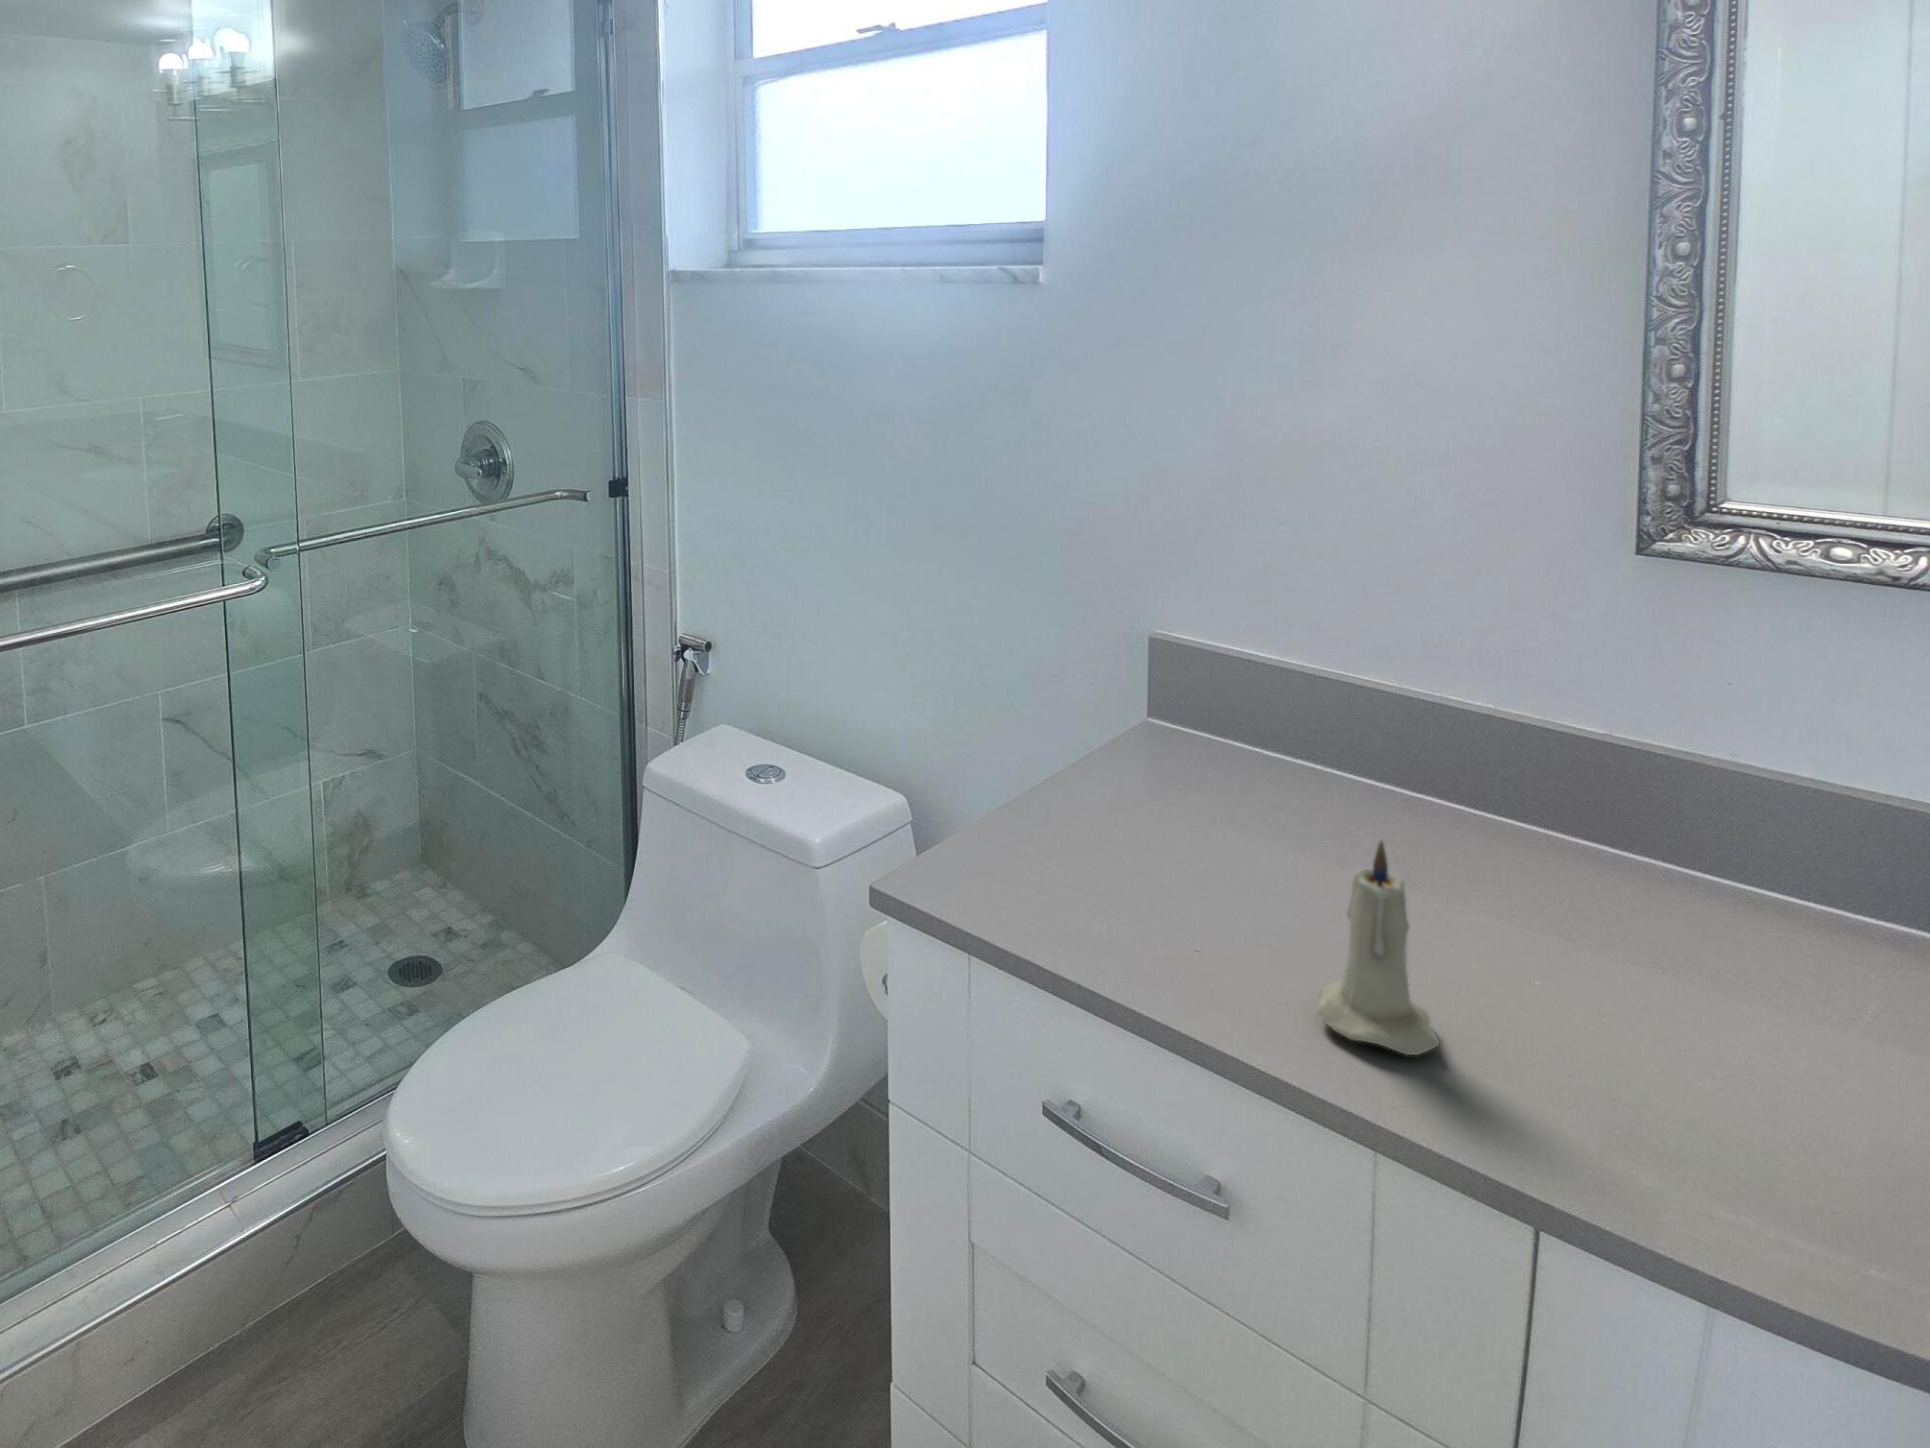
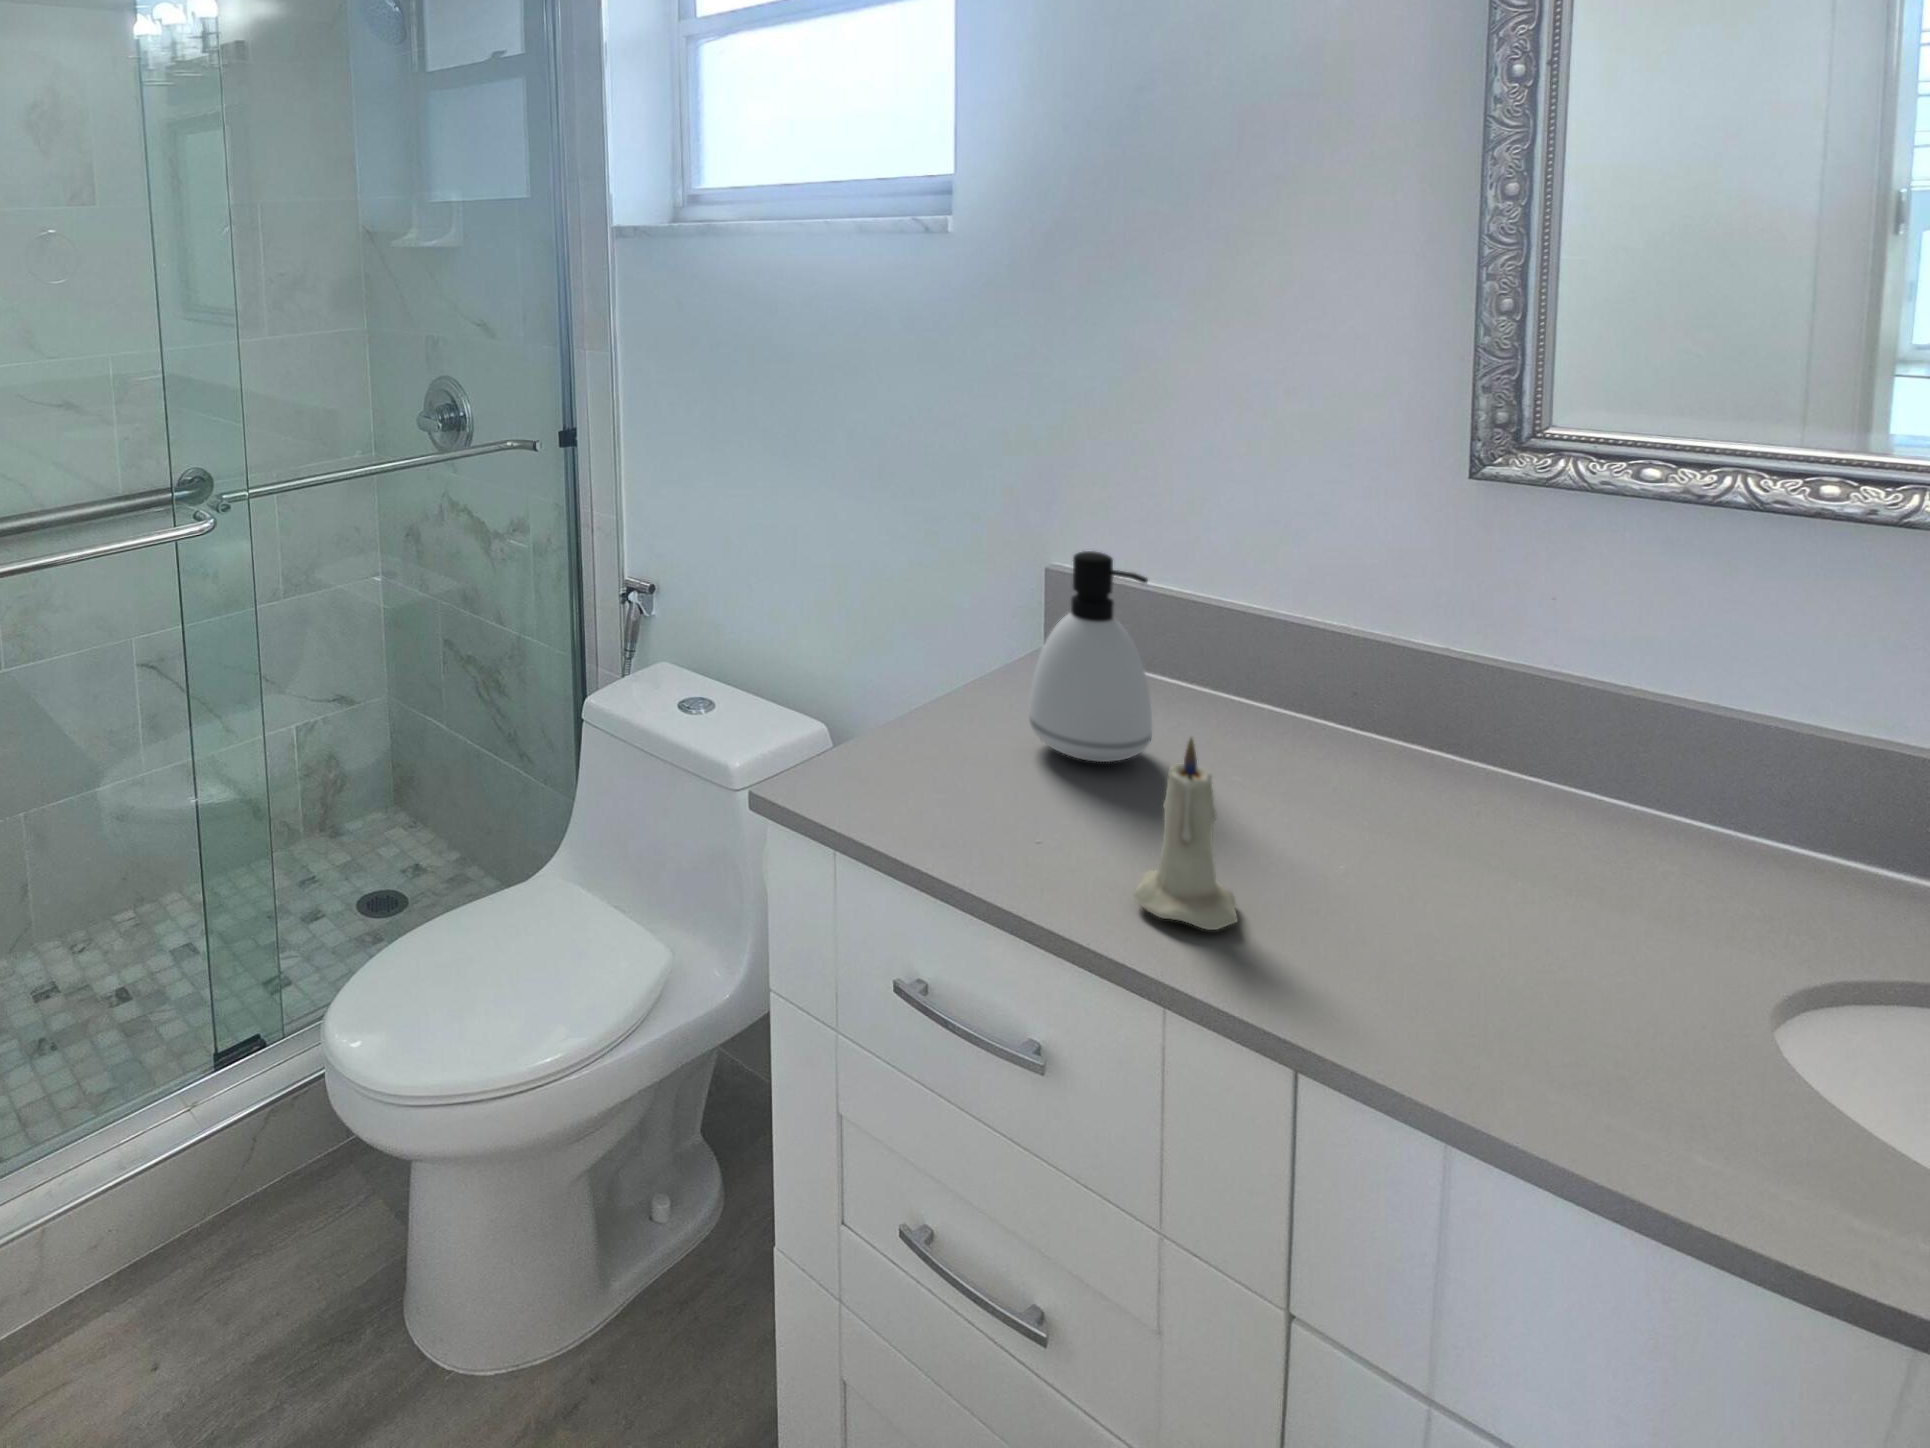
soap dispenser: none [1157,626,1294,853] -> present [1029,551,1152,762]

